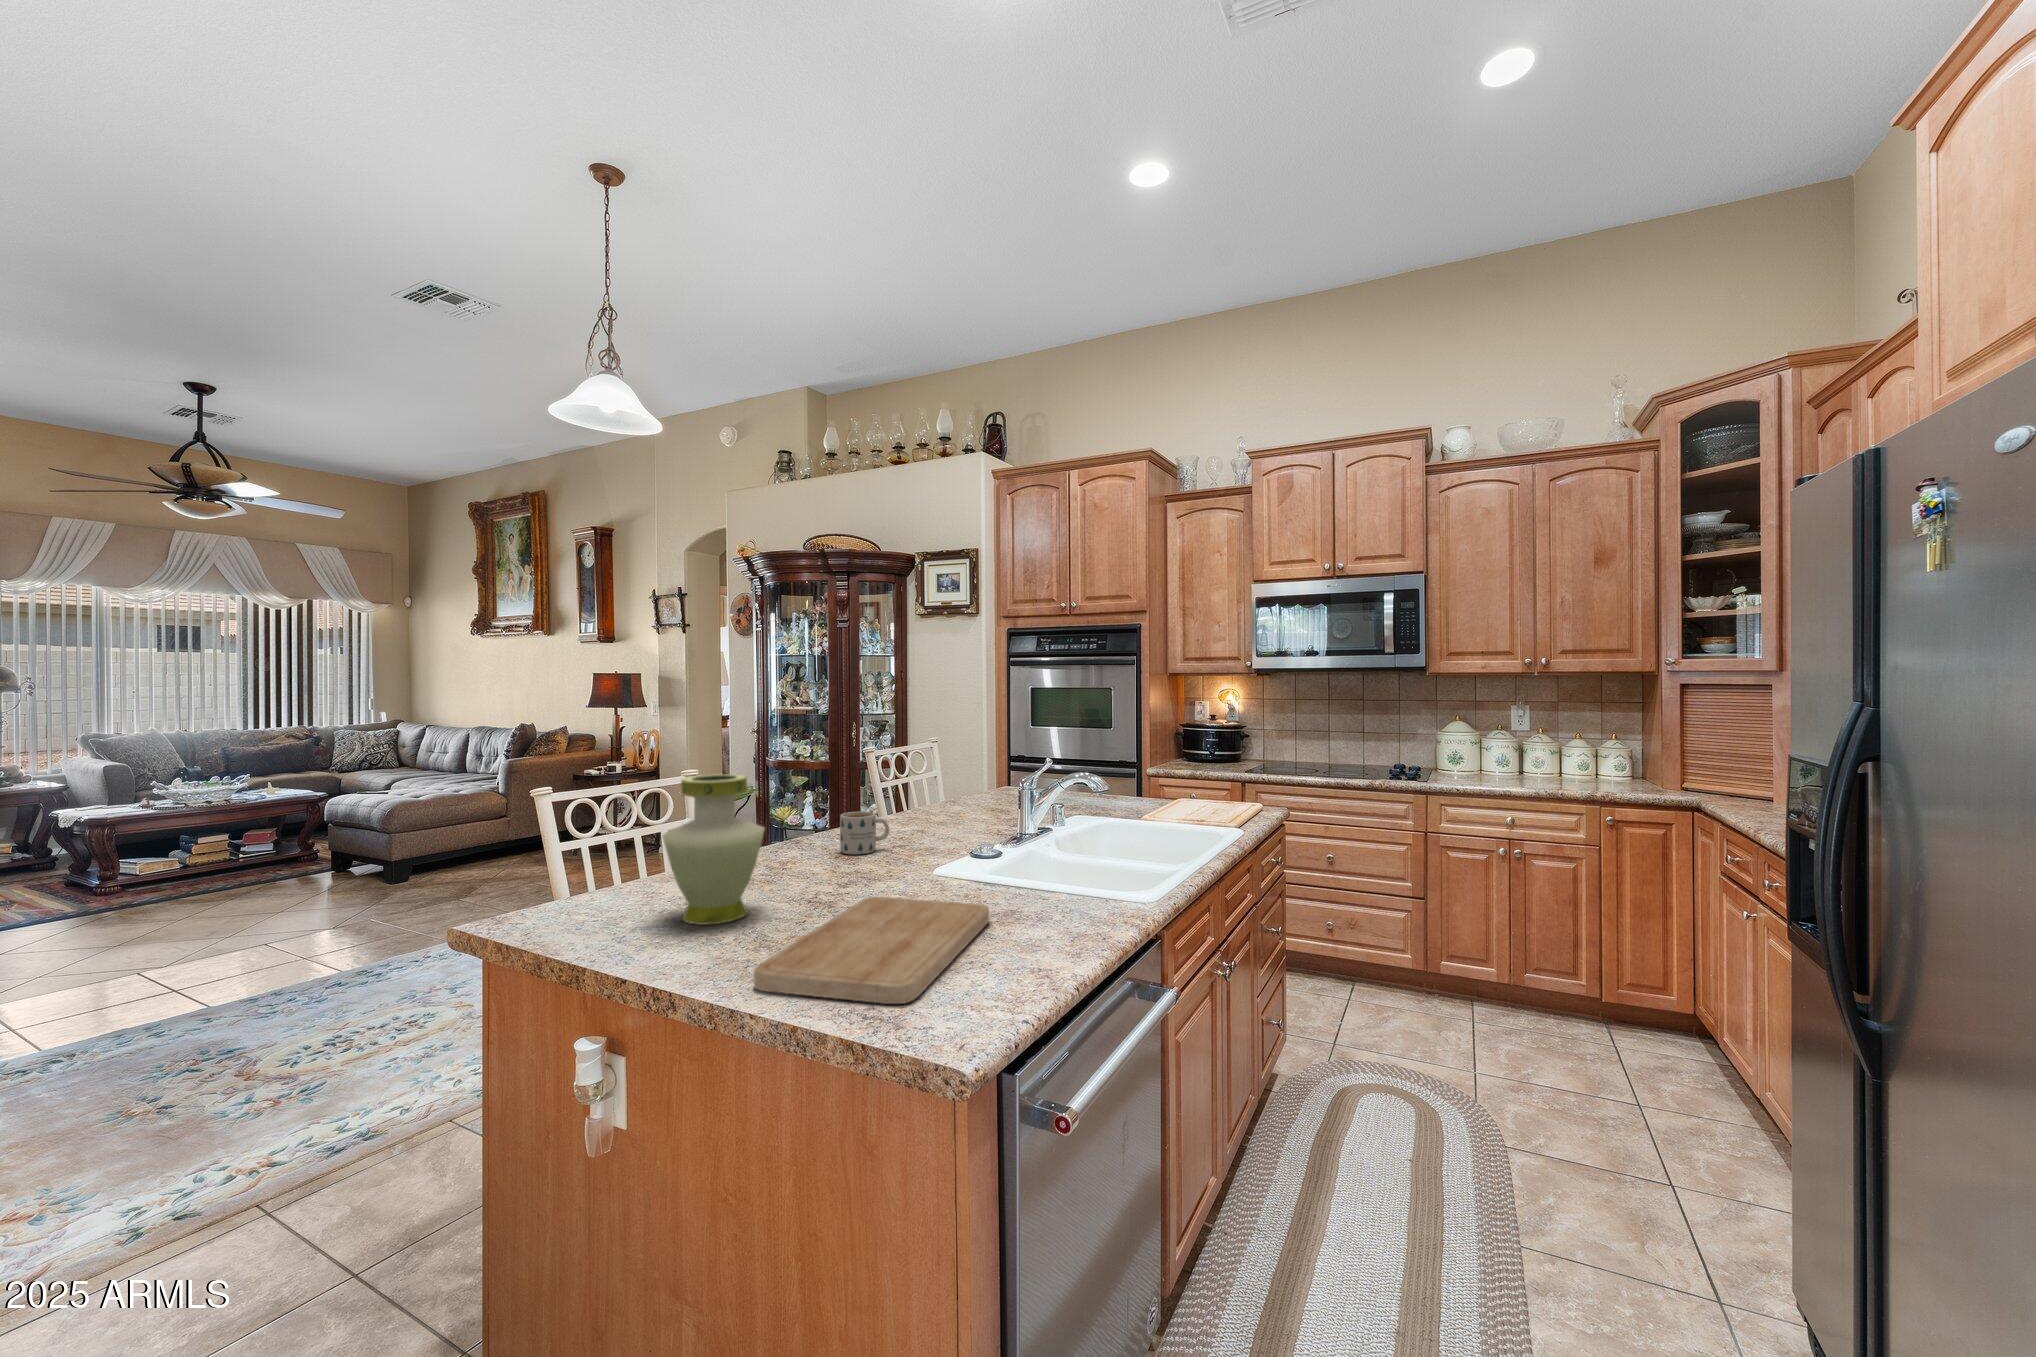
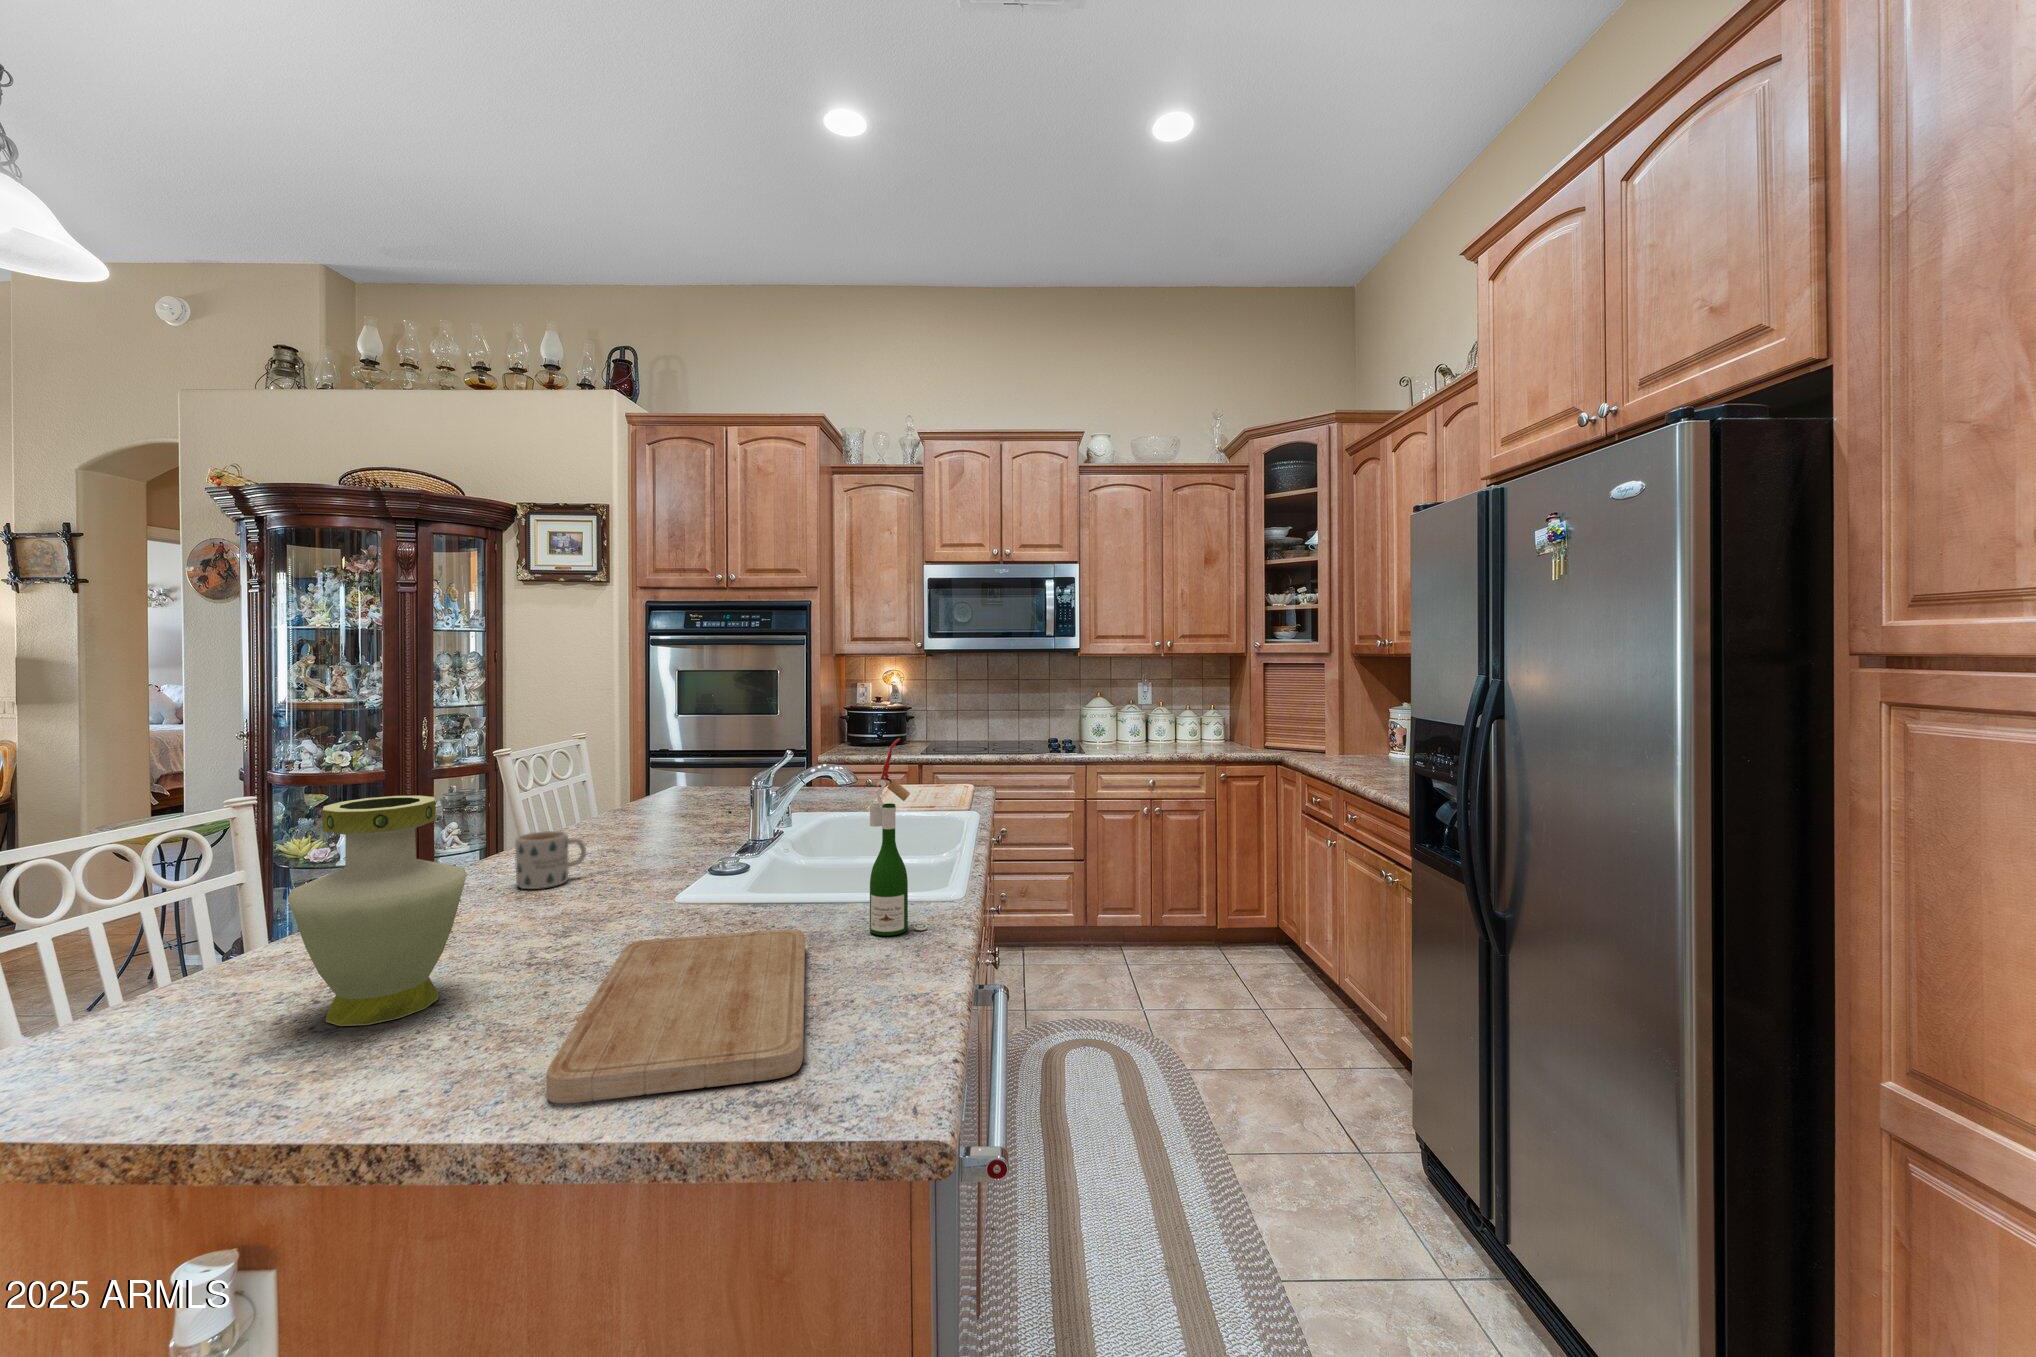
wine bottle: none [1050,750,1099,922] -> present [869,738,927,936]

